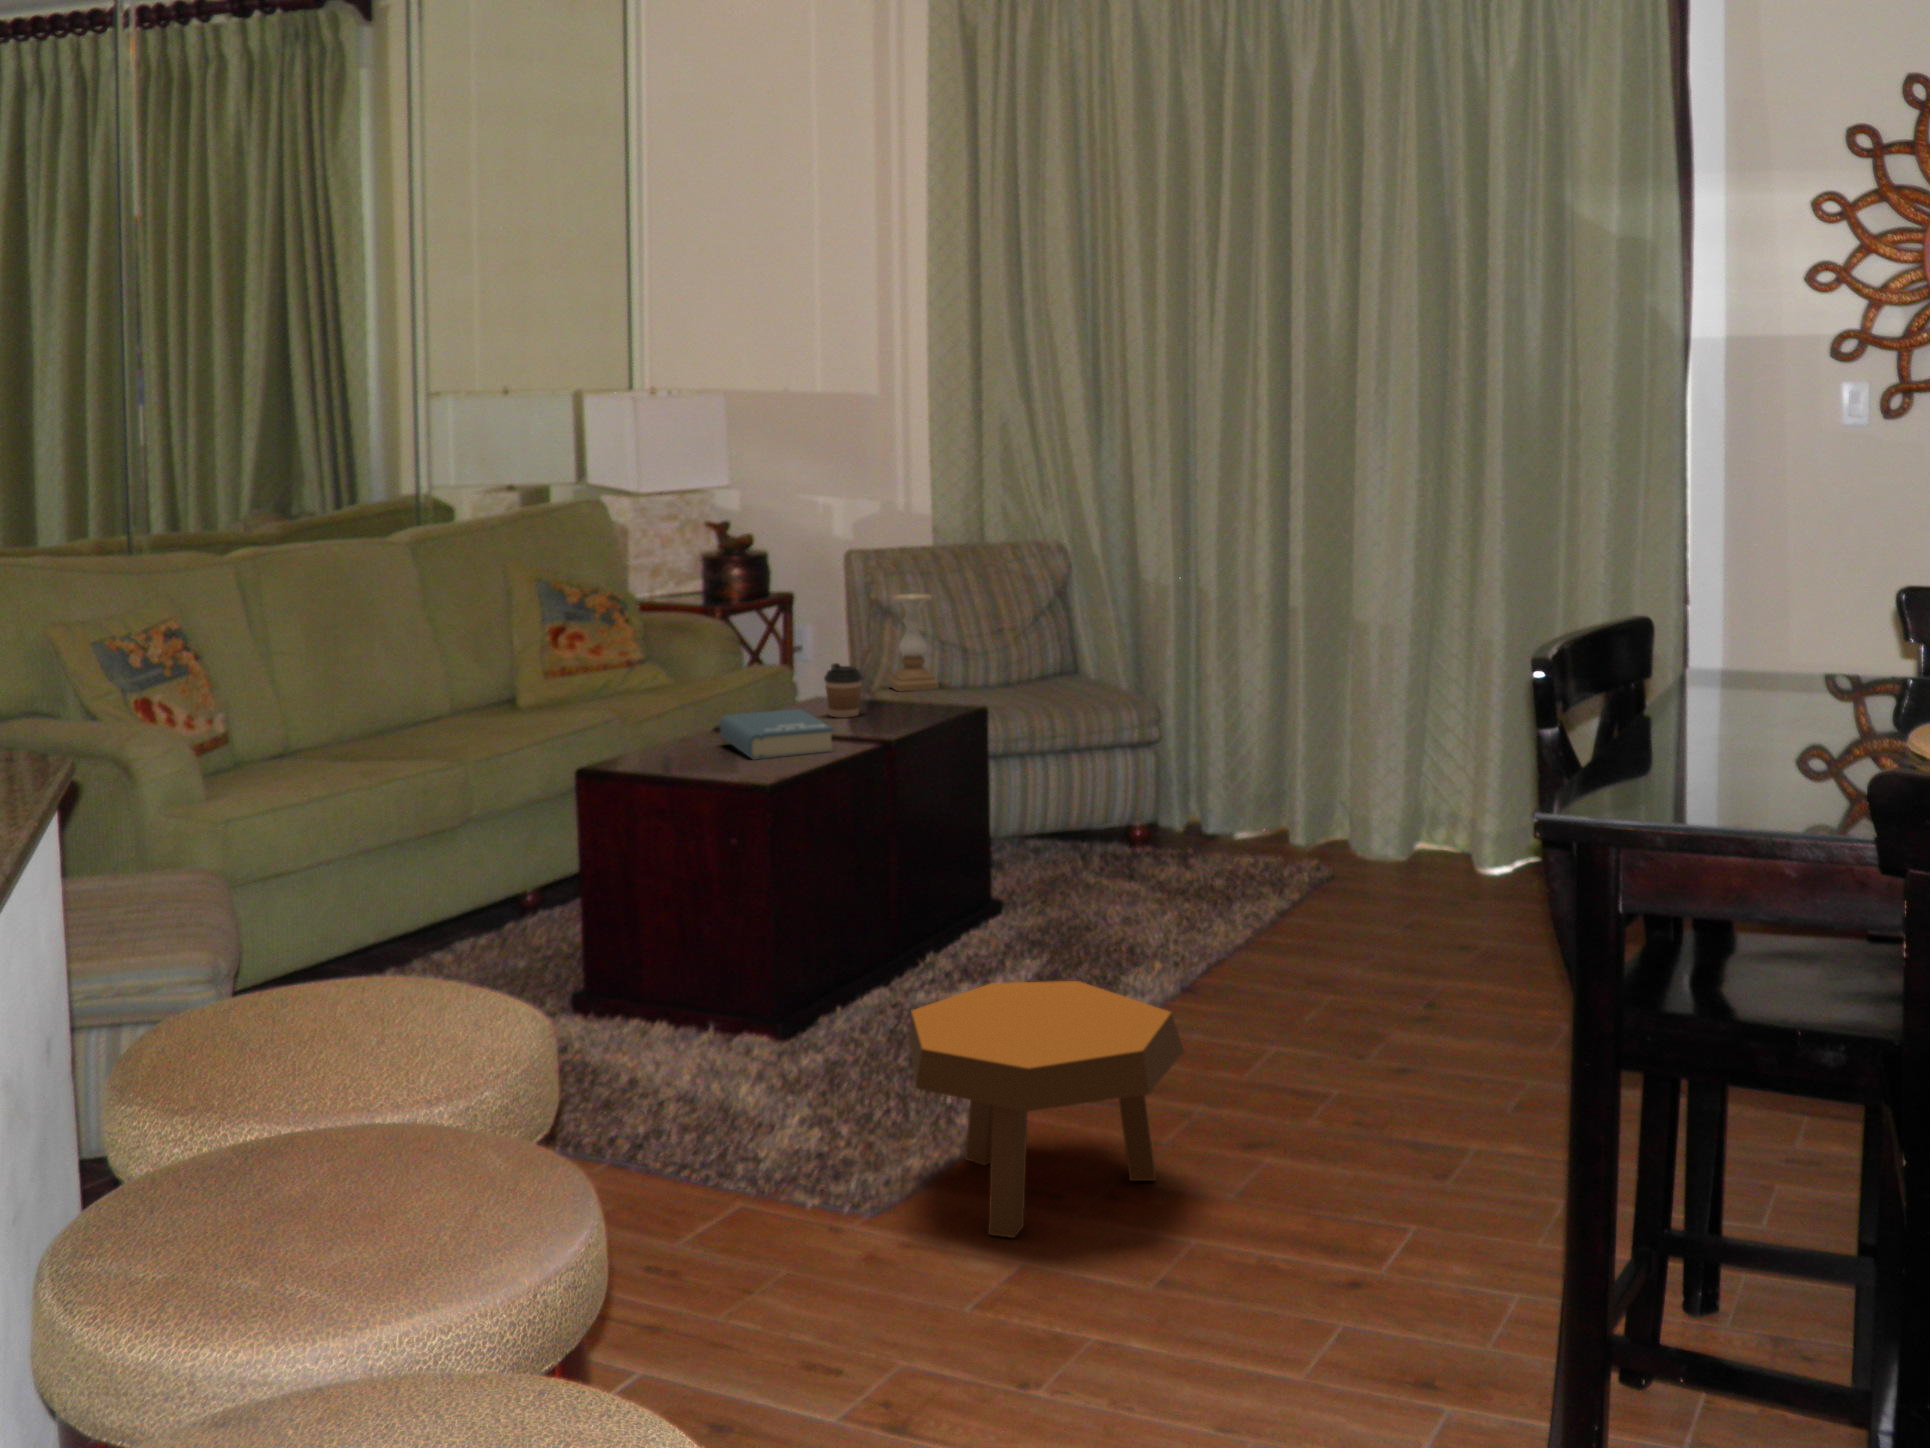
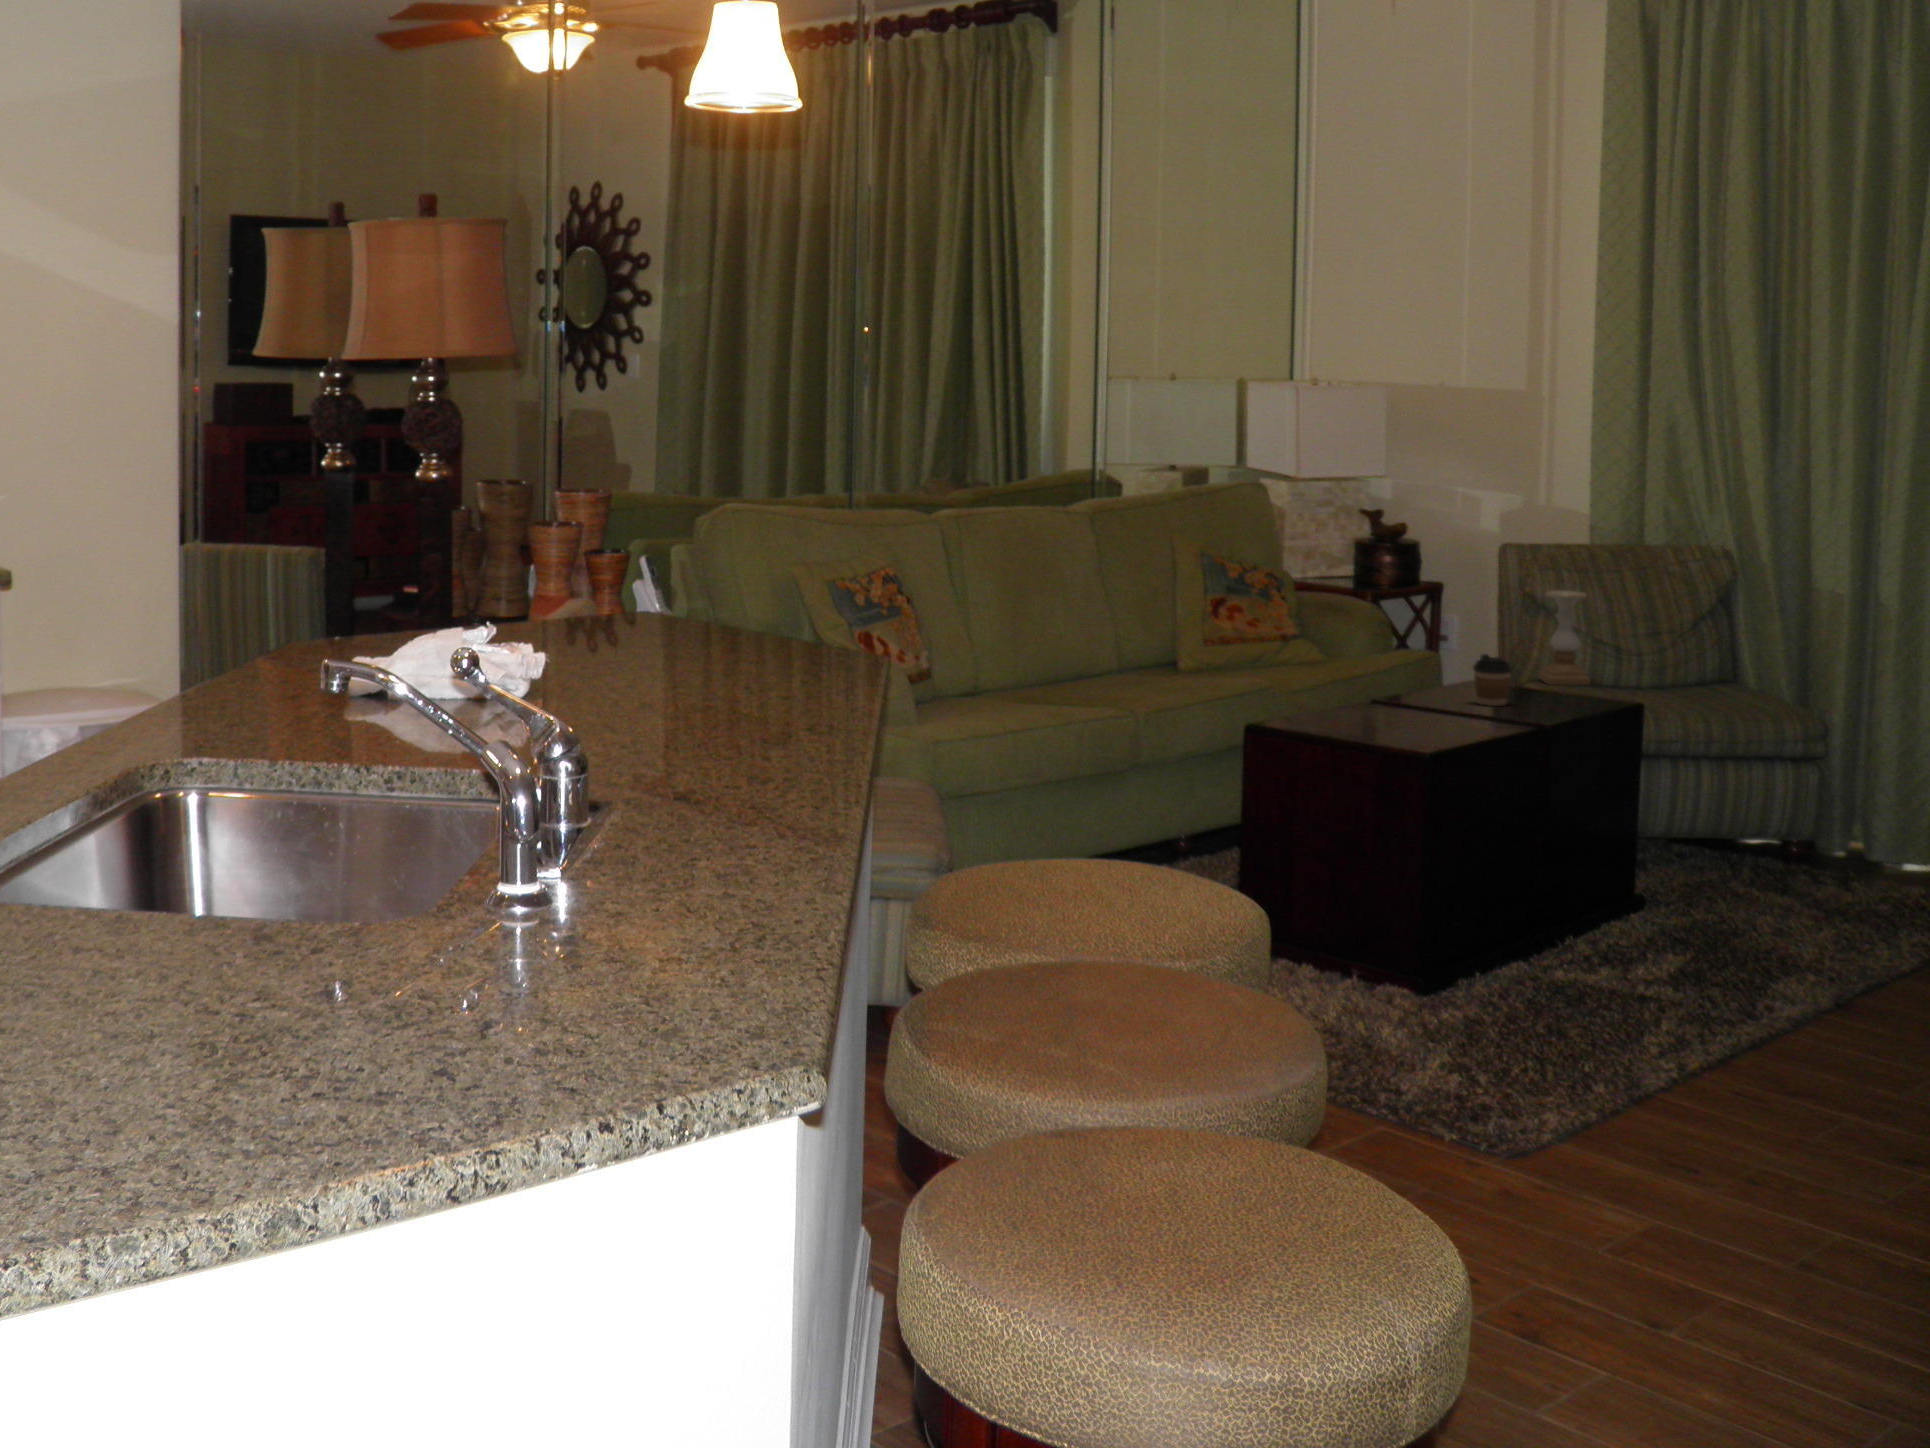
book: present [720,709,833,759] -> none [1372,695,1481,740]
footstool: present [910,981,1184,1238] -> none [1547,966,1831,1196]

